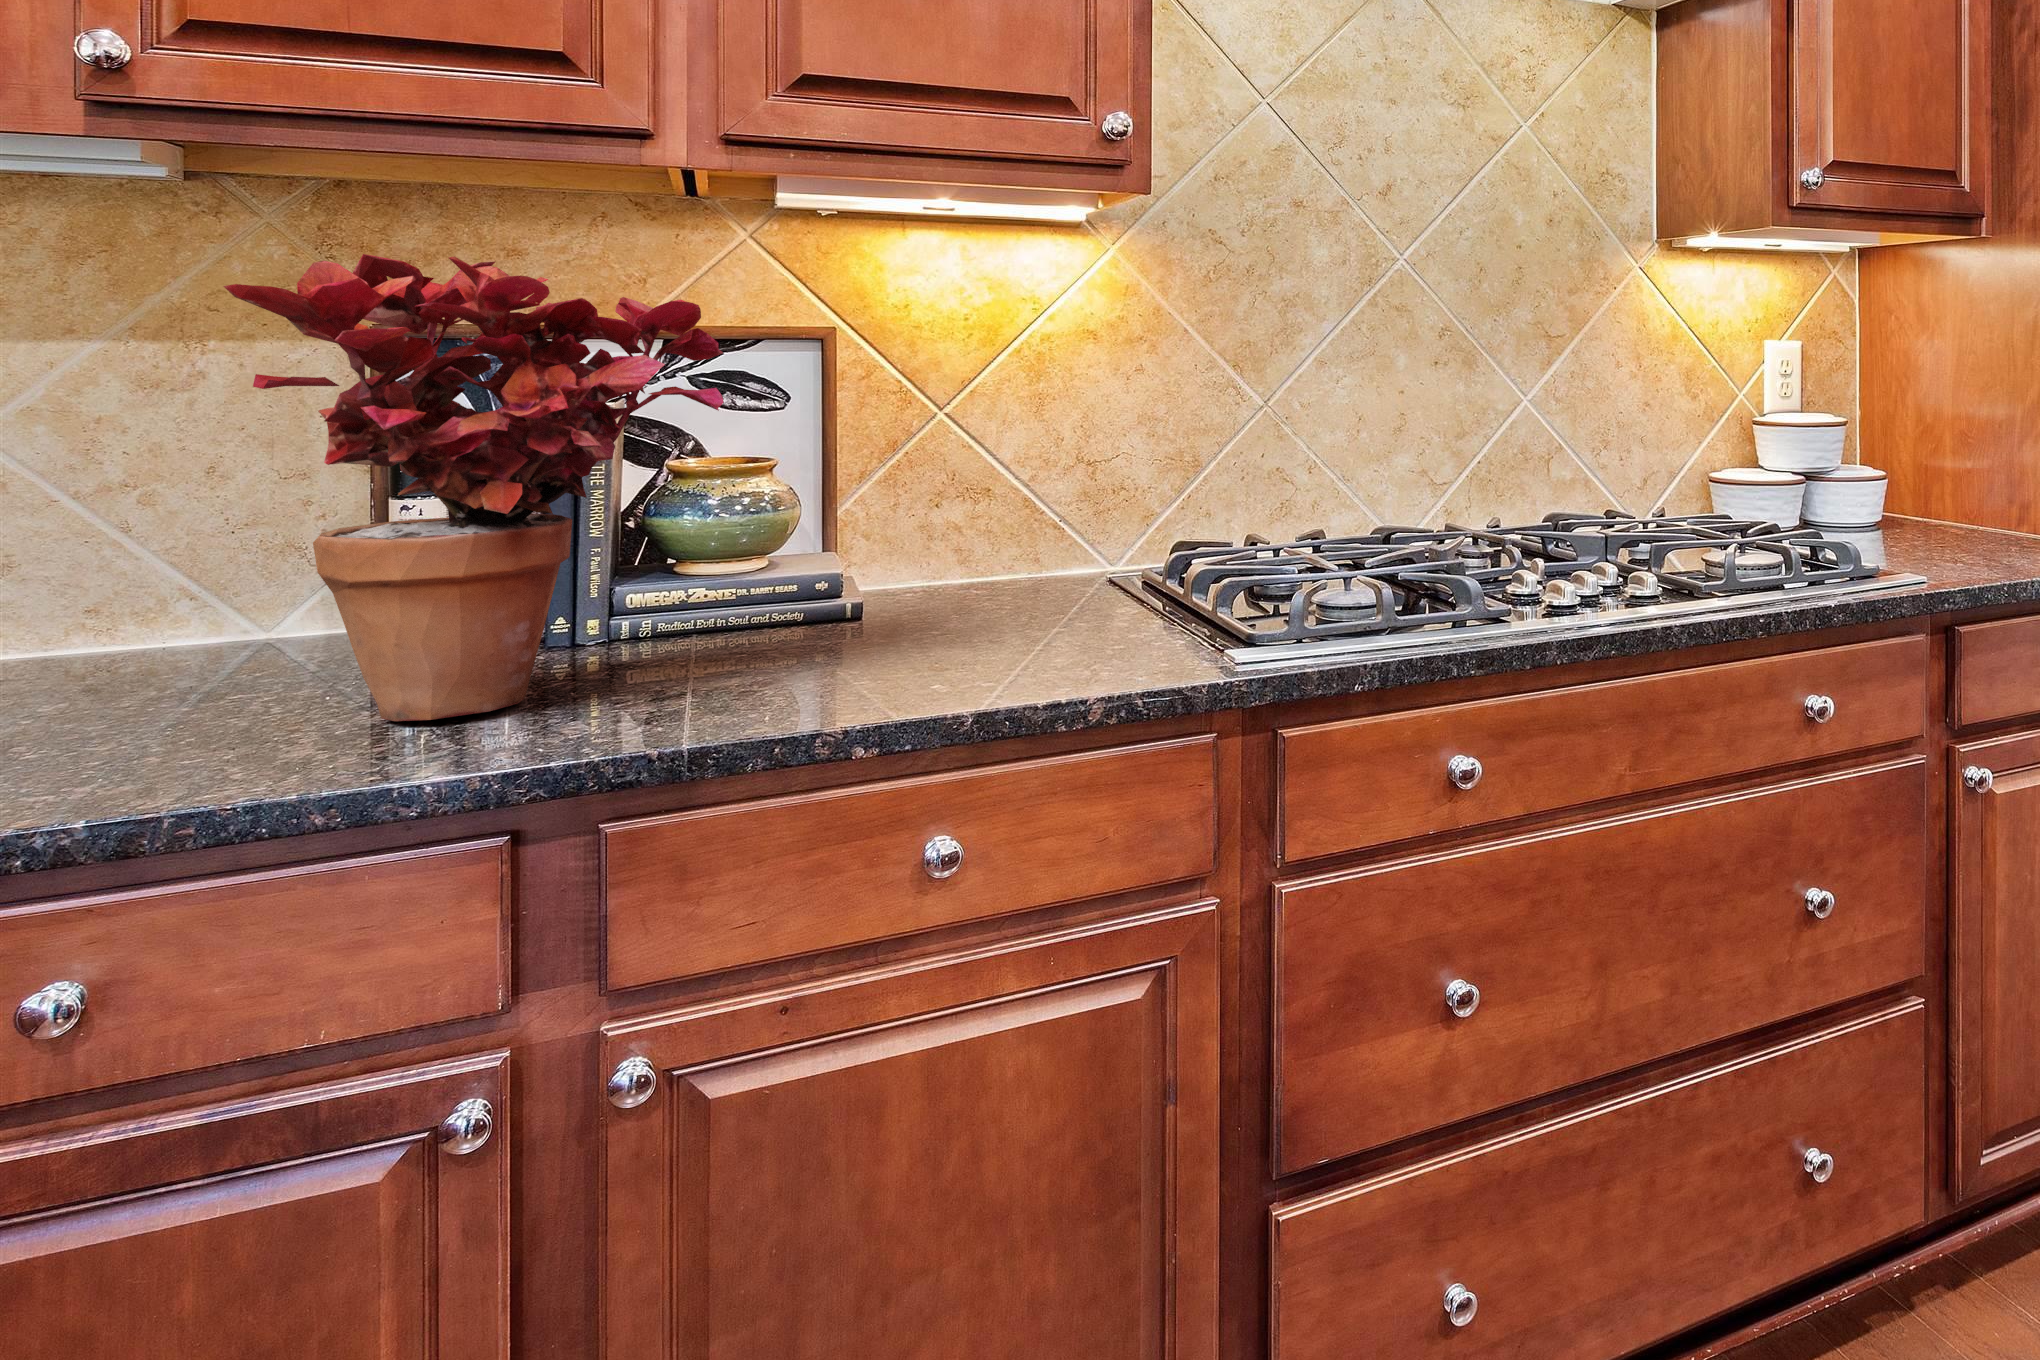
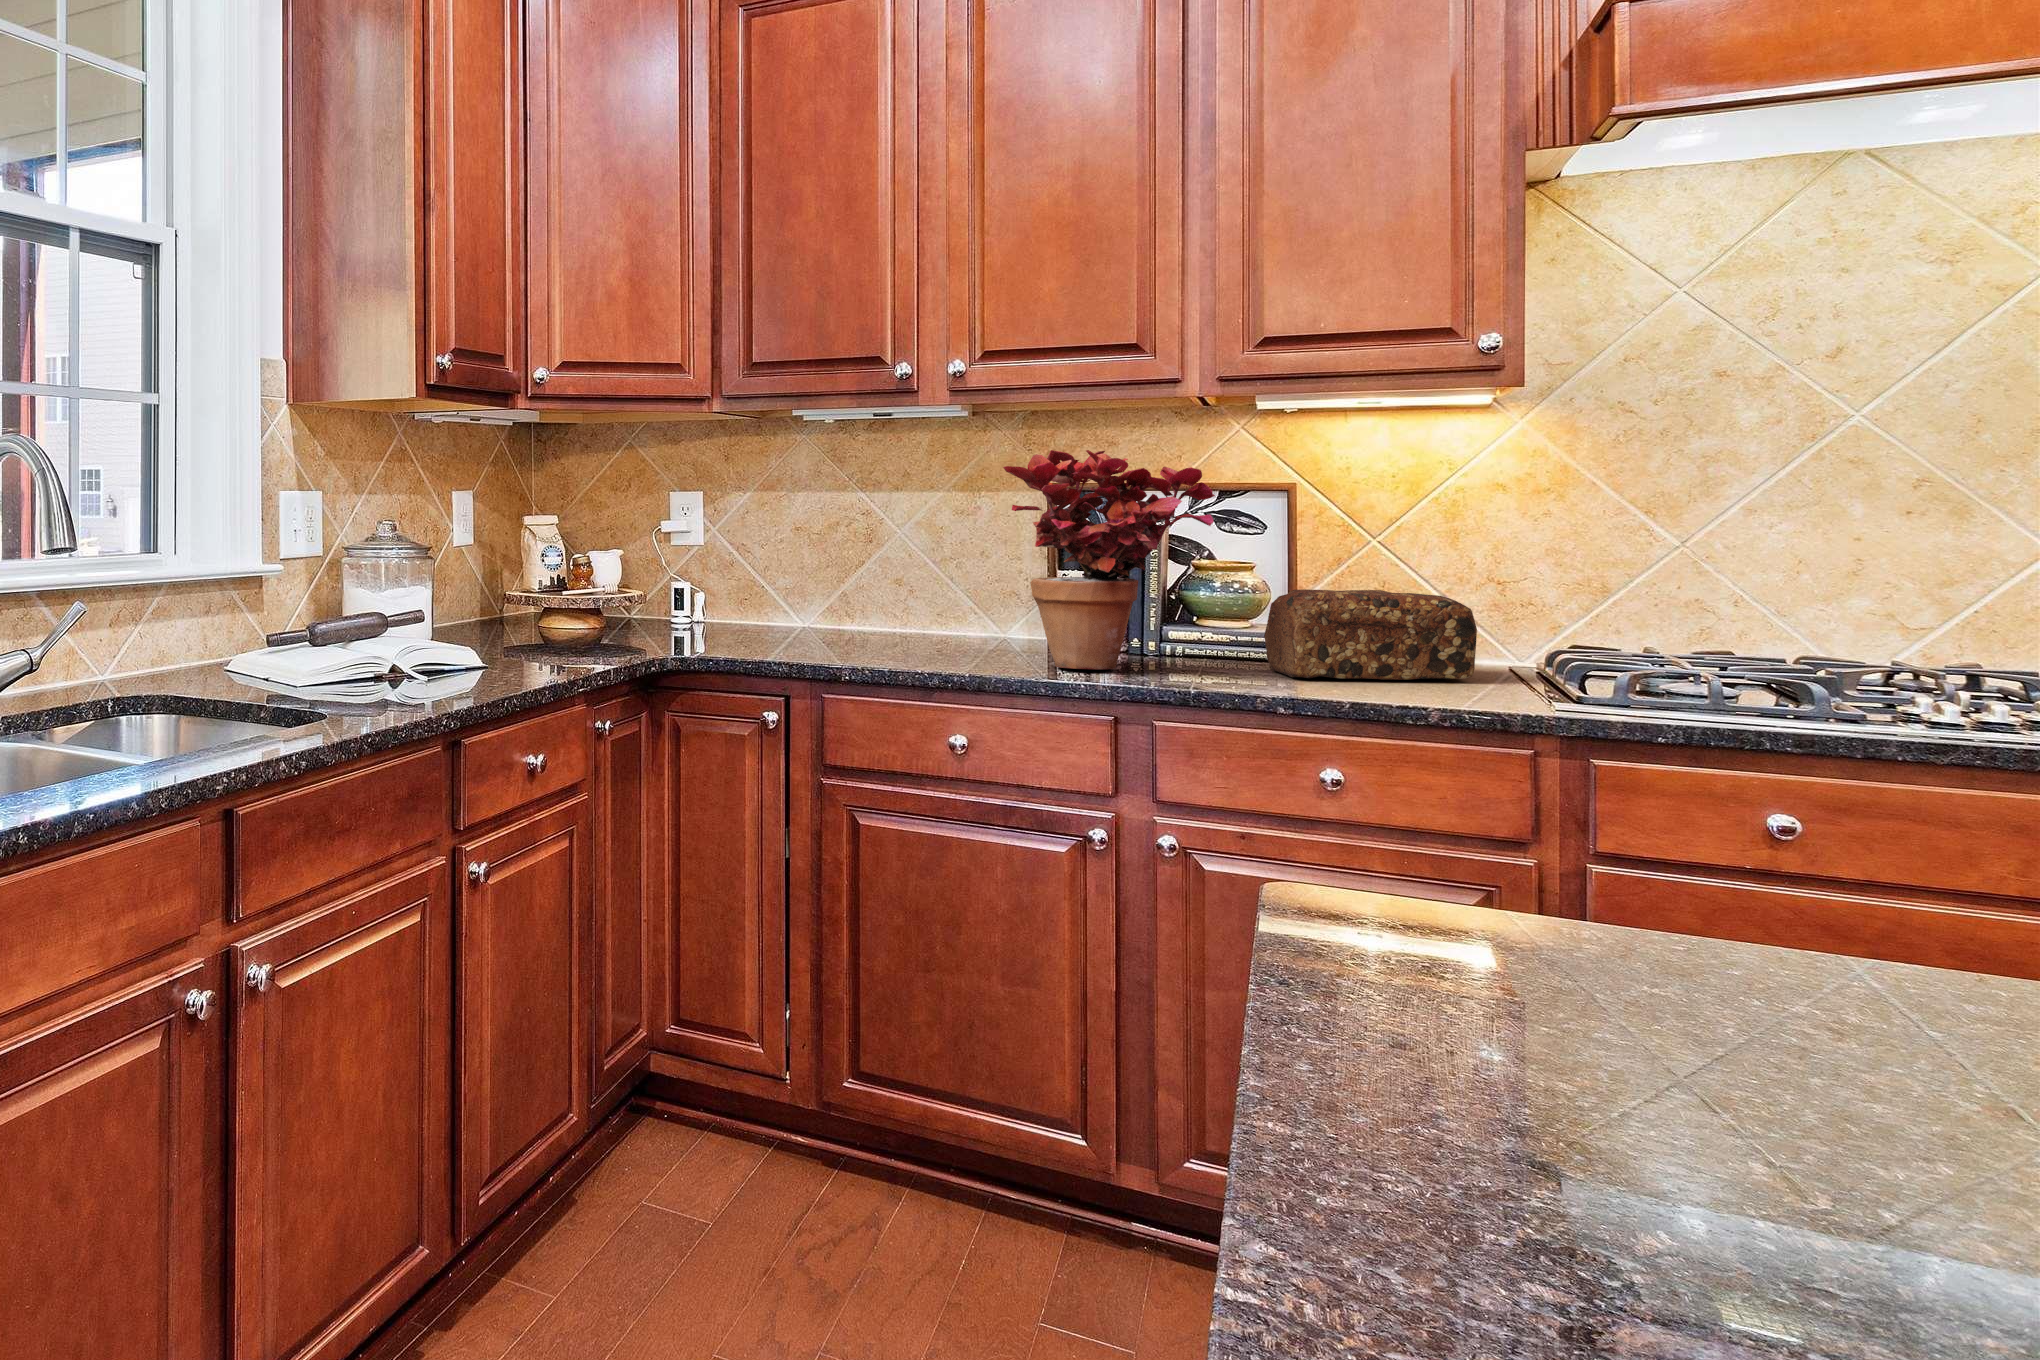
bread loaf: none [805,498,1111,663] -> present [1264,589,1477,680]

